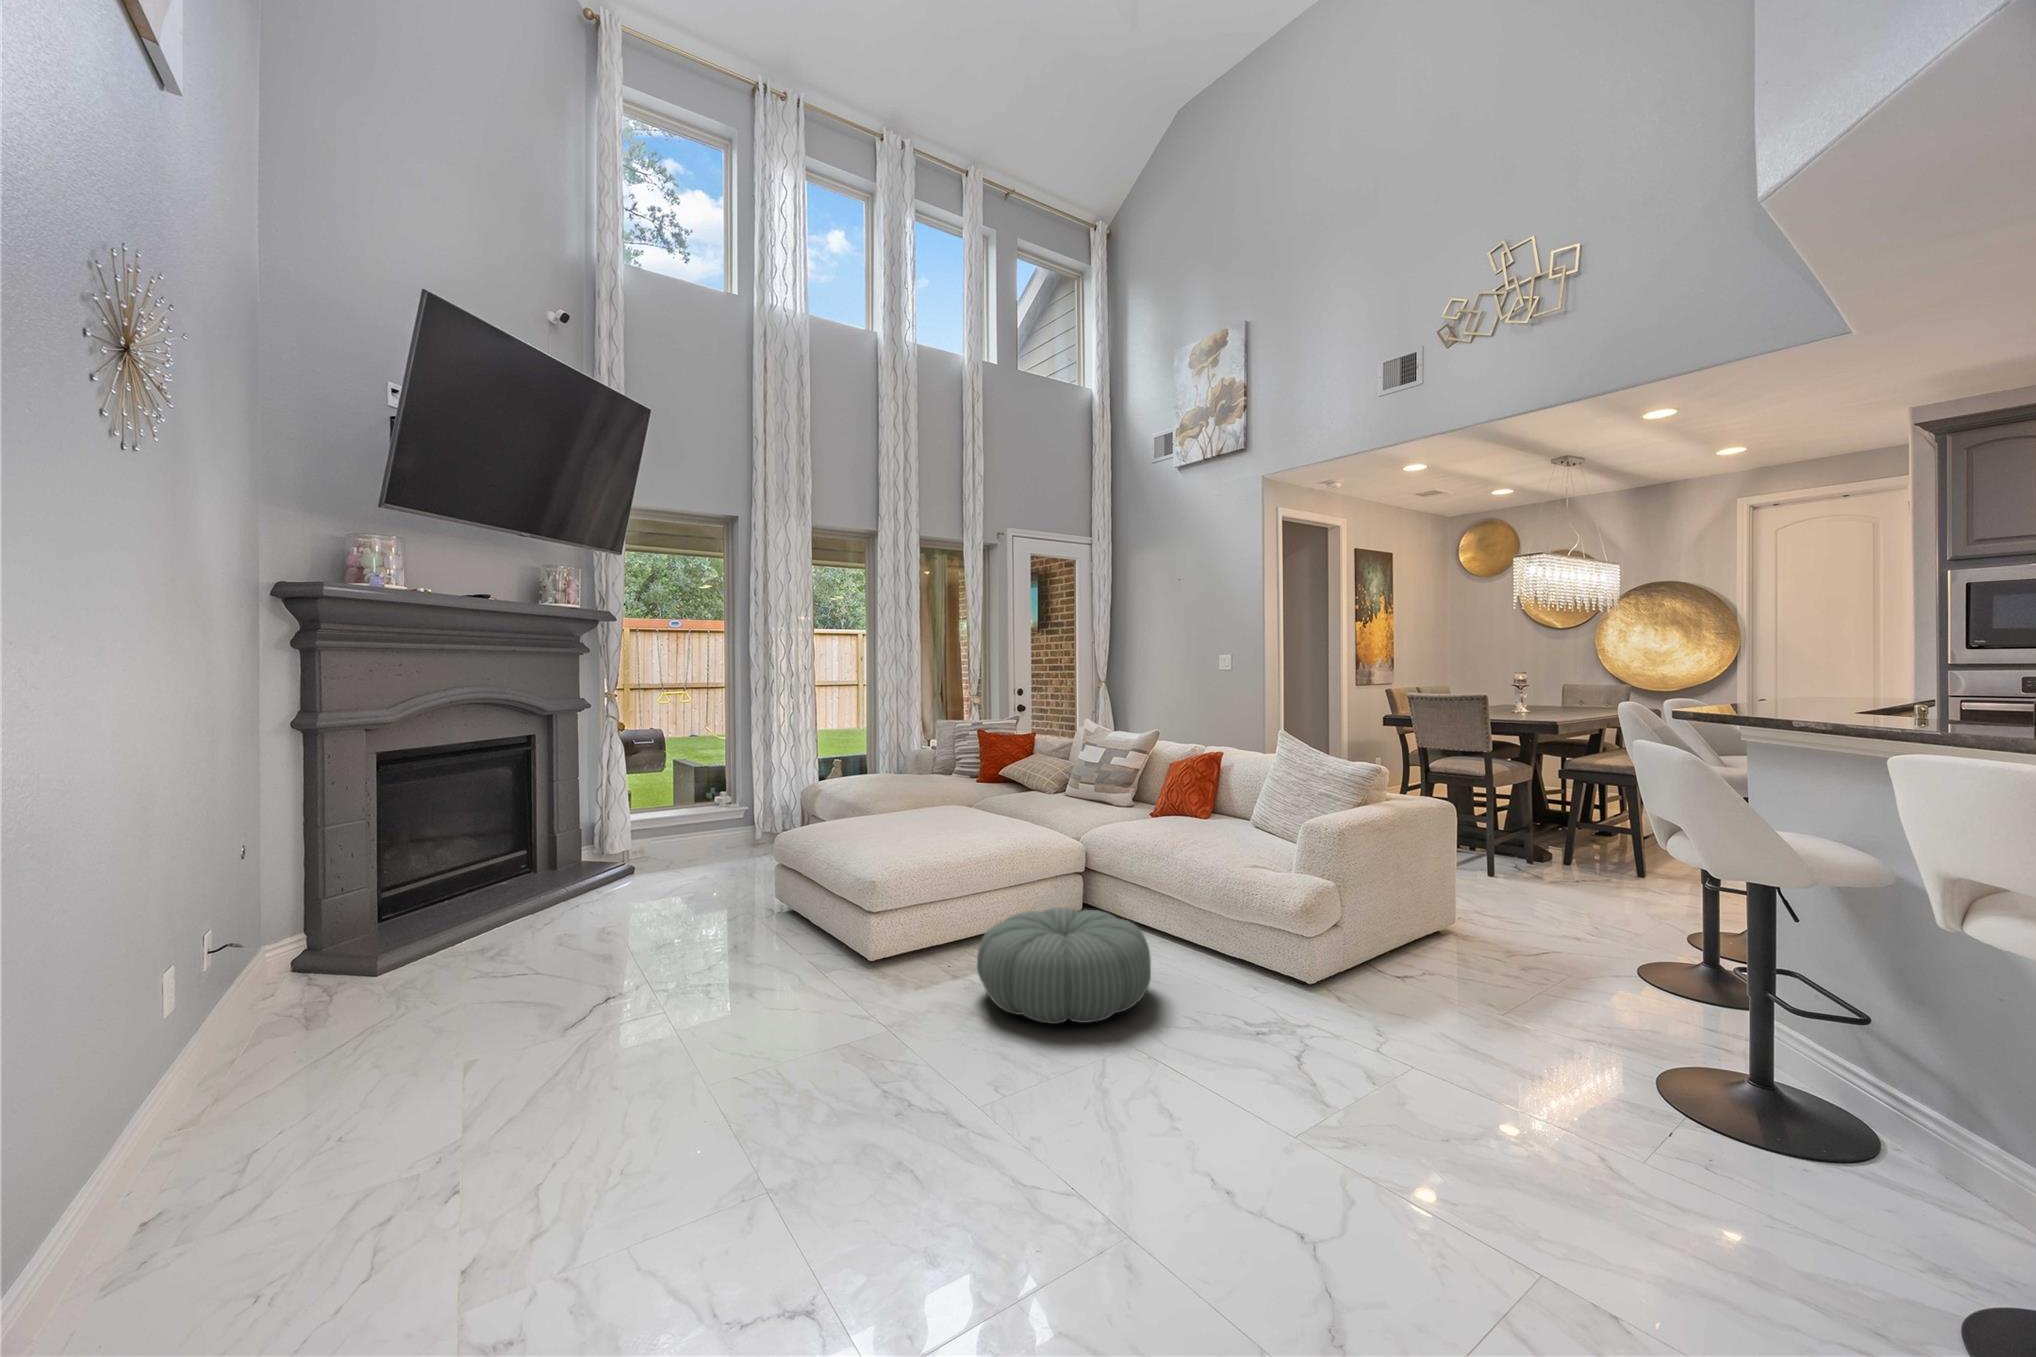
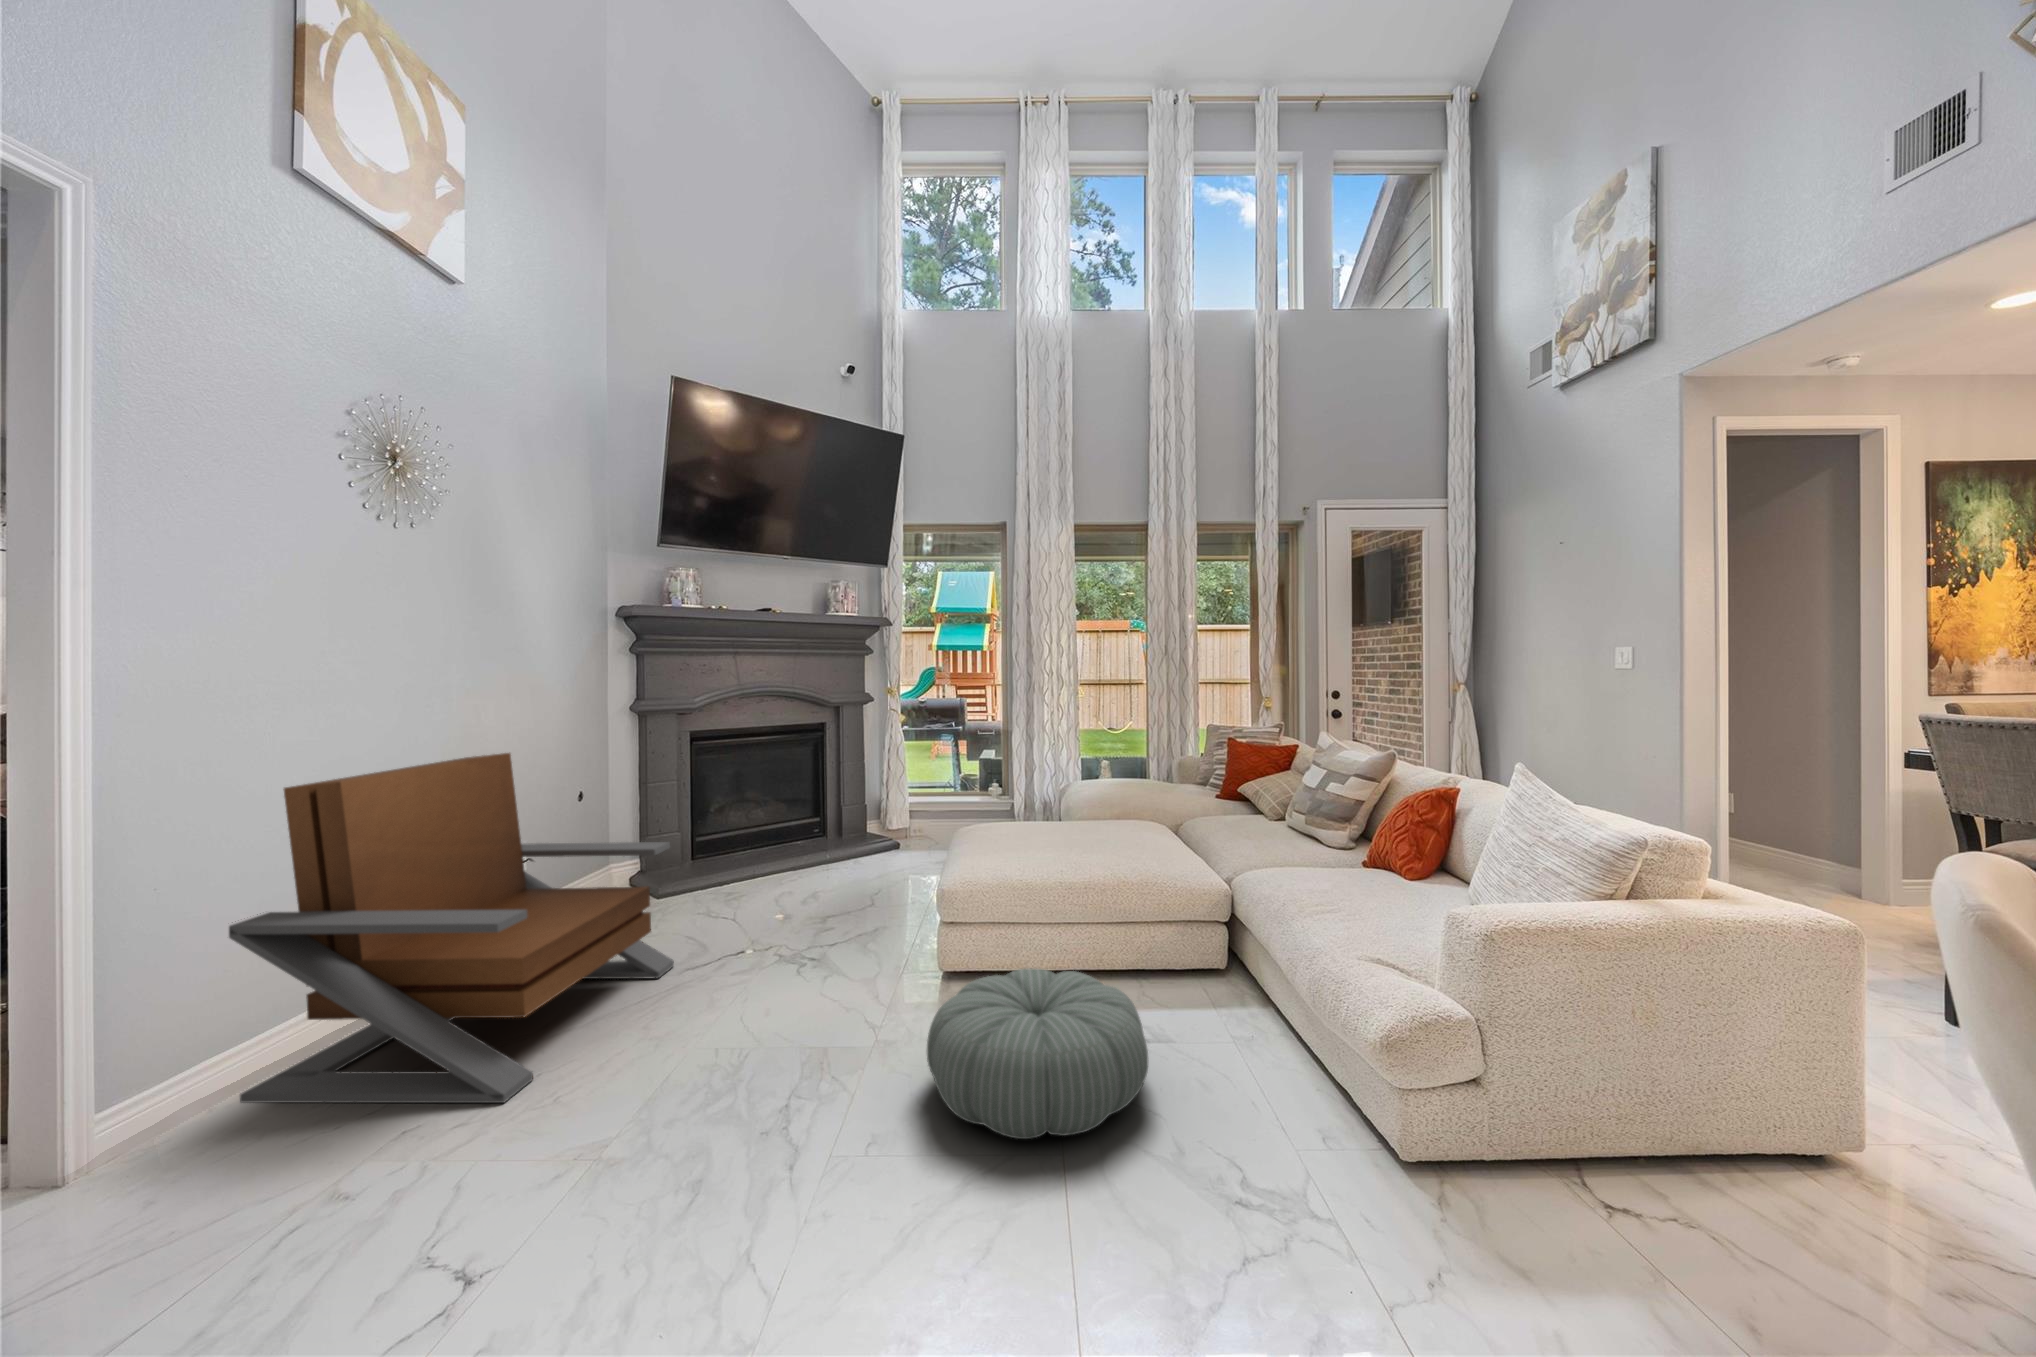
lounge chair: none [134,769,598,1271] -> present [229,753,674,1103]

